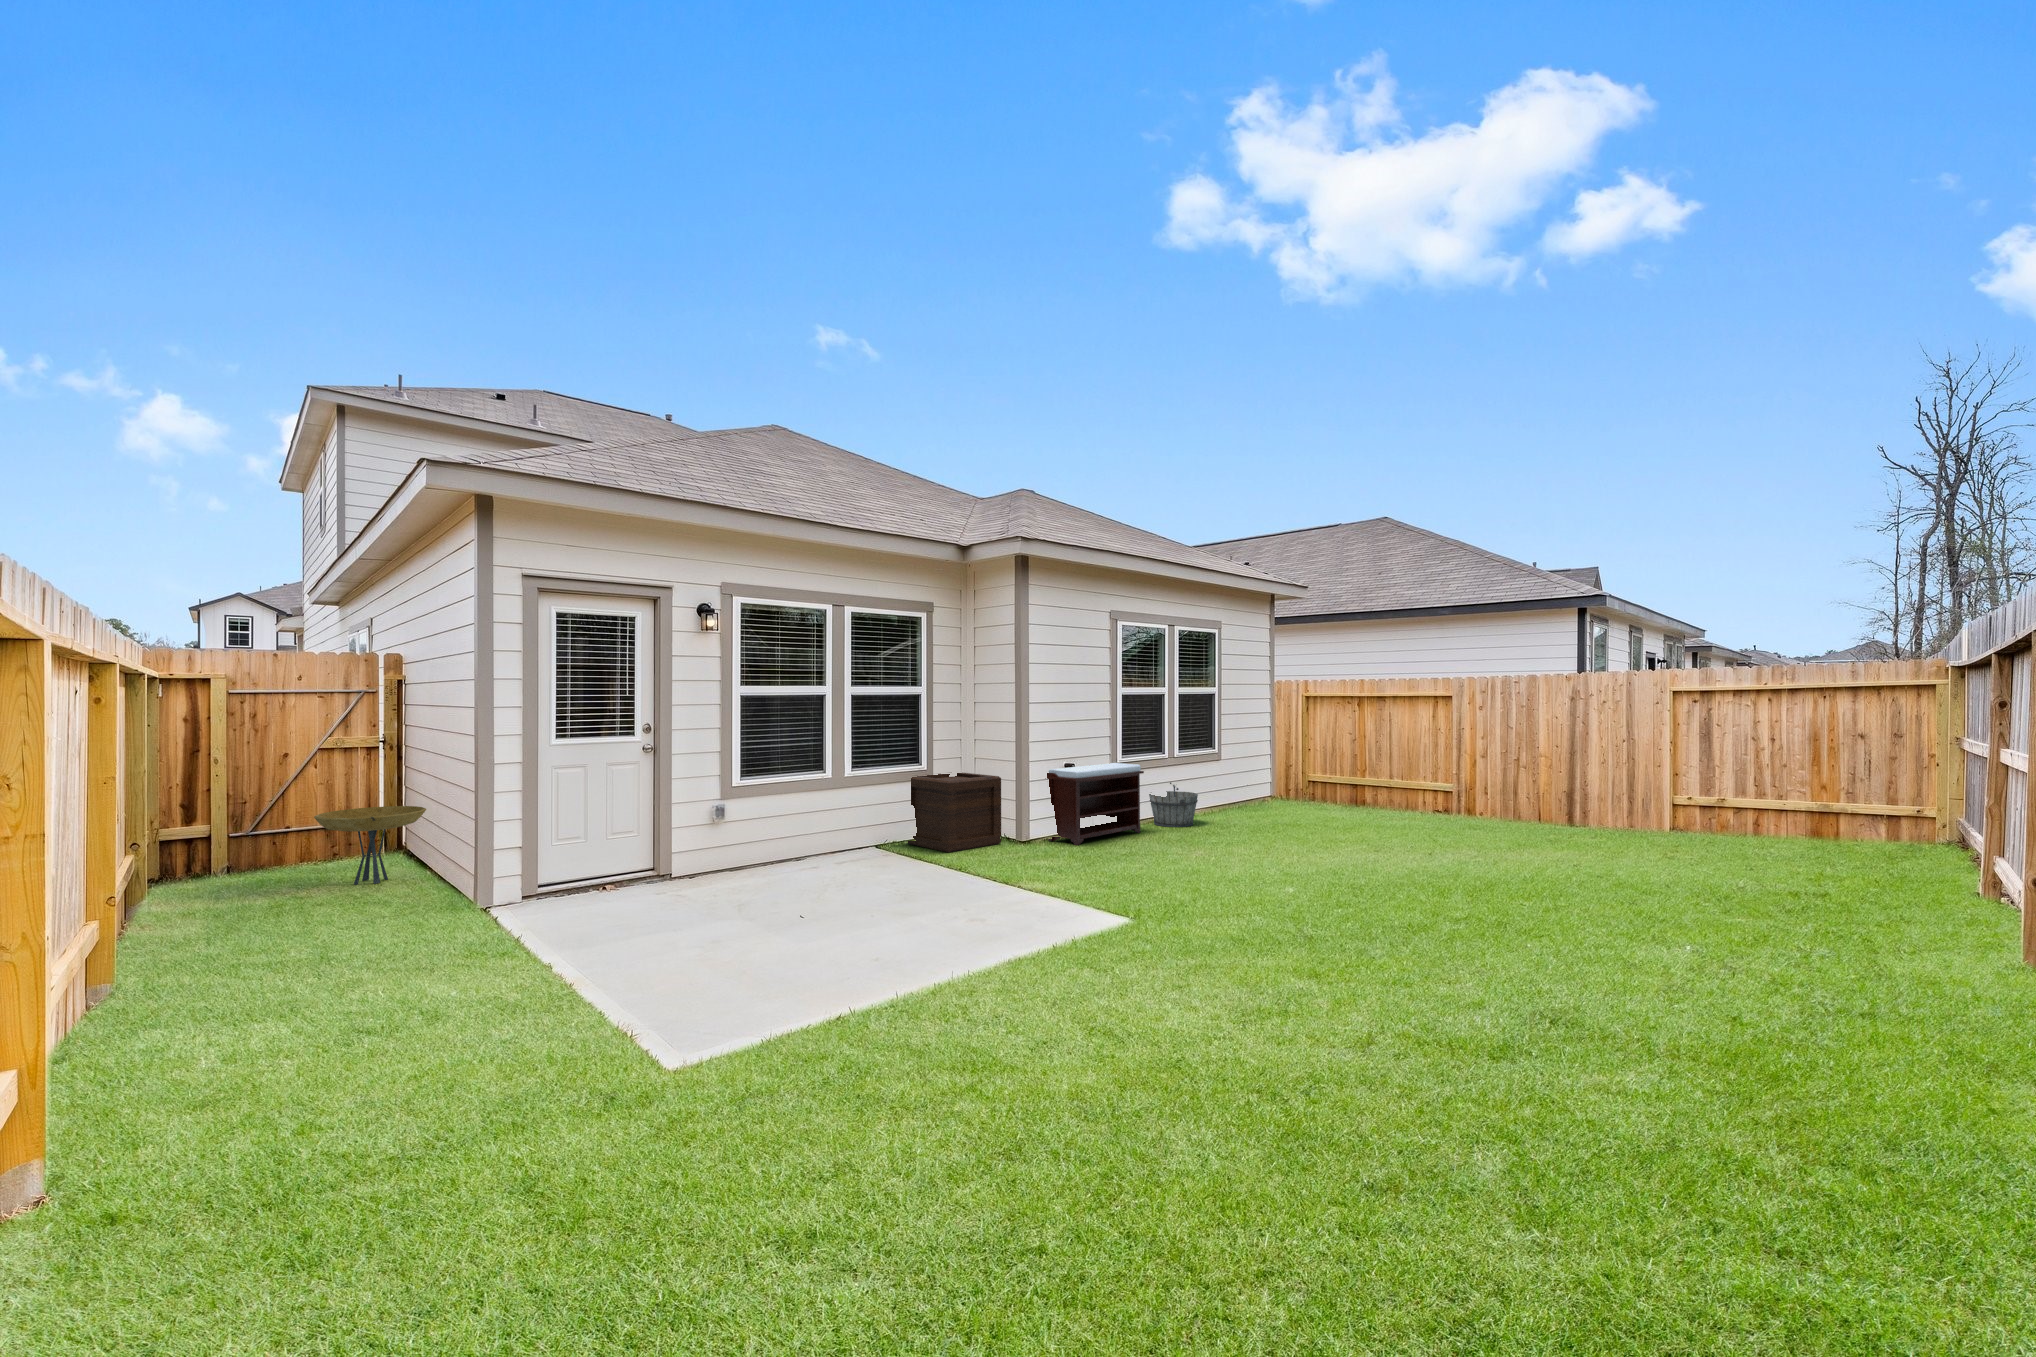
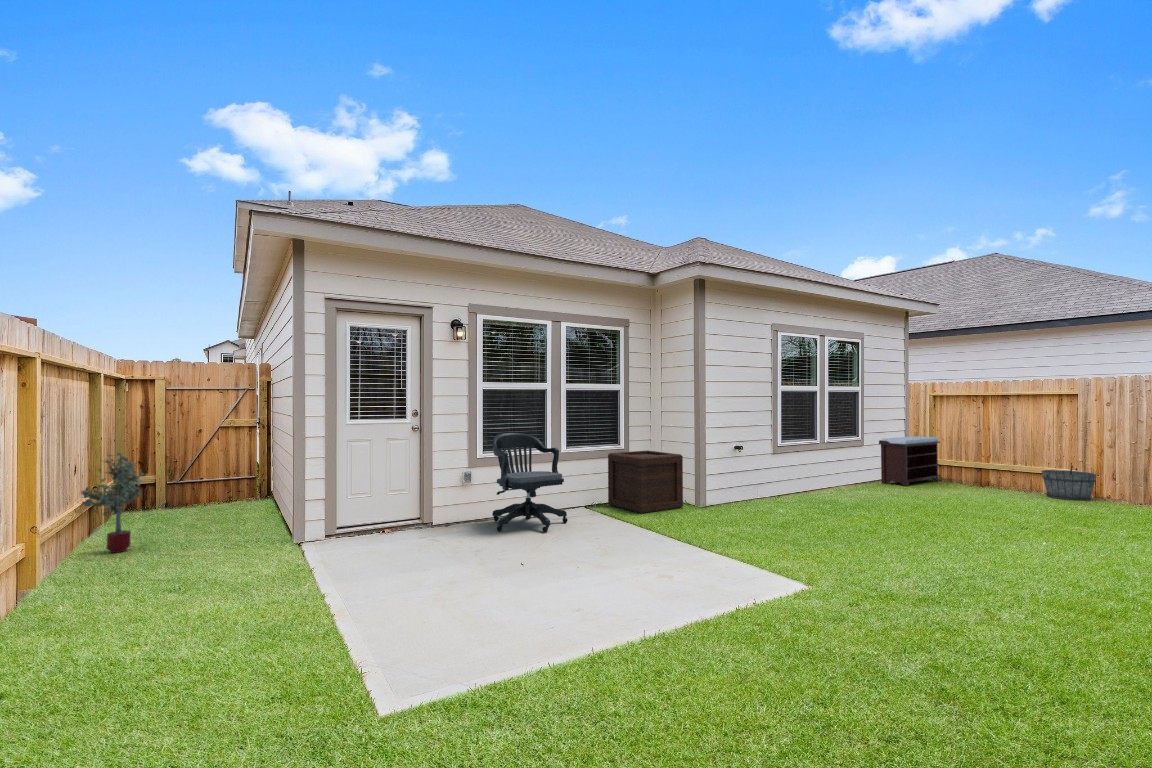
chair: none [753,752,854,881] -> present [492,433,568,533]
bench: present [1047,763,1144,846] -> present [879,436,940,486]
wooden bucket: present [1149,782,1198,827] -> present [1042,463,1096,500]
potted tree: none [141,790,246,934] -> present [81,453,144,553]
side table: present [314,806,426,885] -> none [203,466,276,520]

